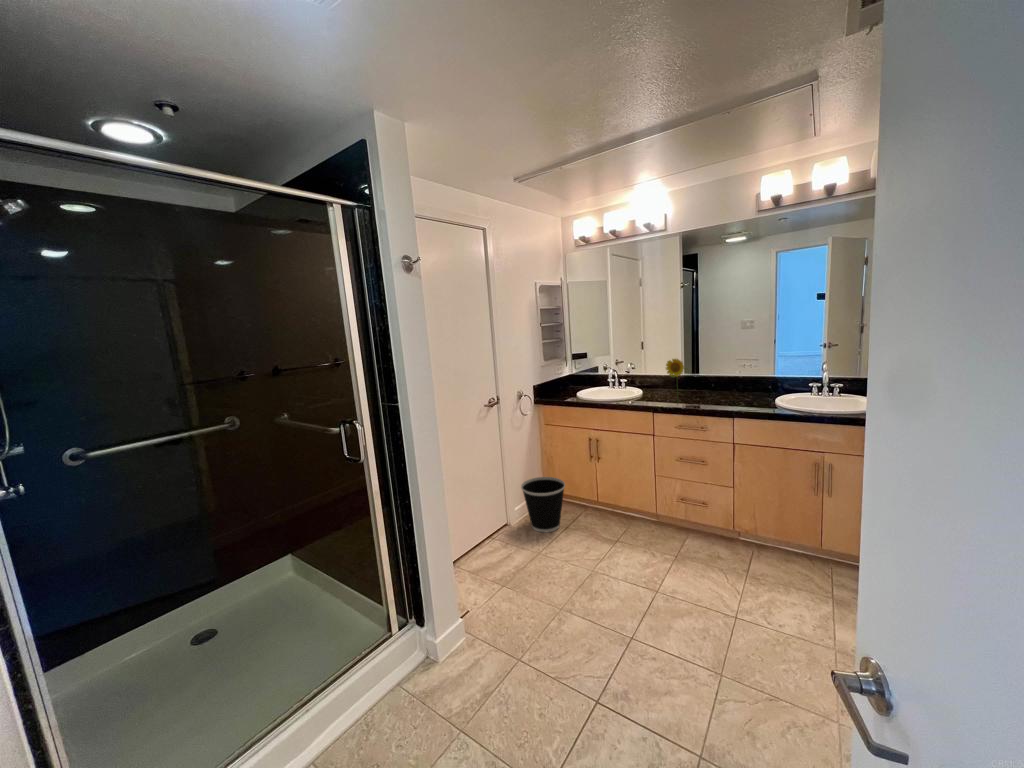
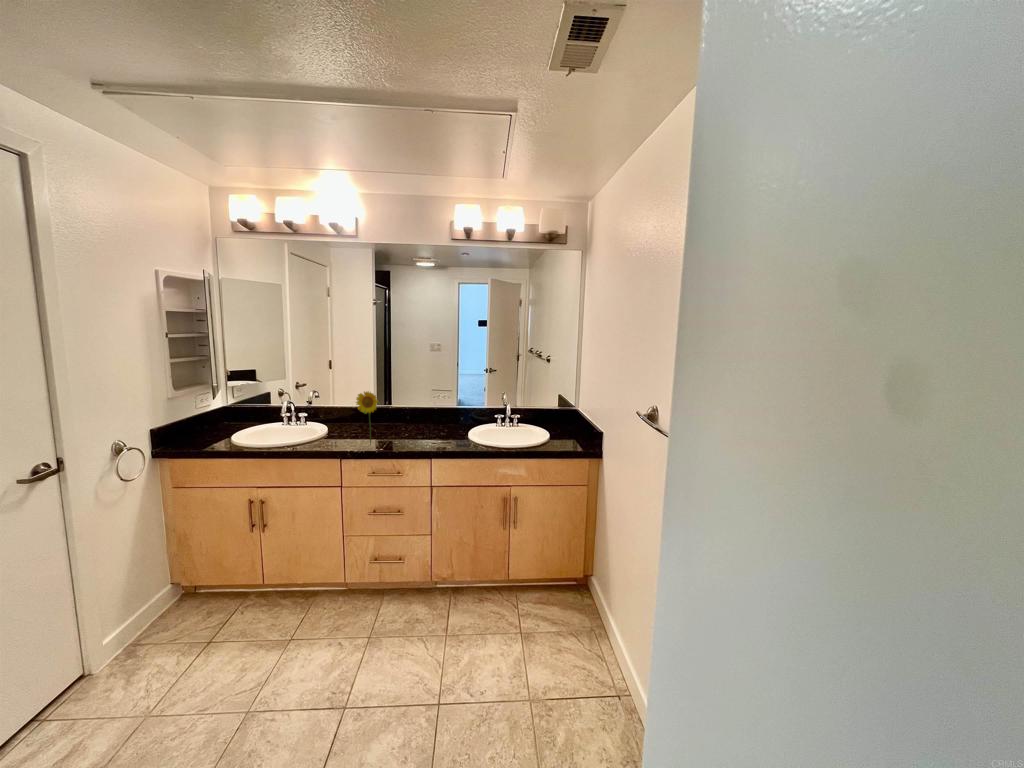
wastebasket: present [521,477,565,533] -> none [117,567,207,665]

